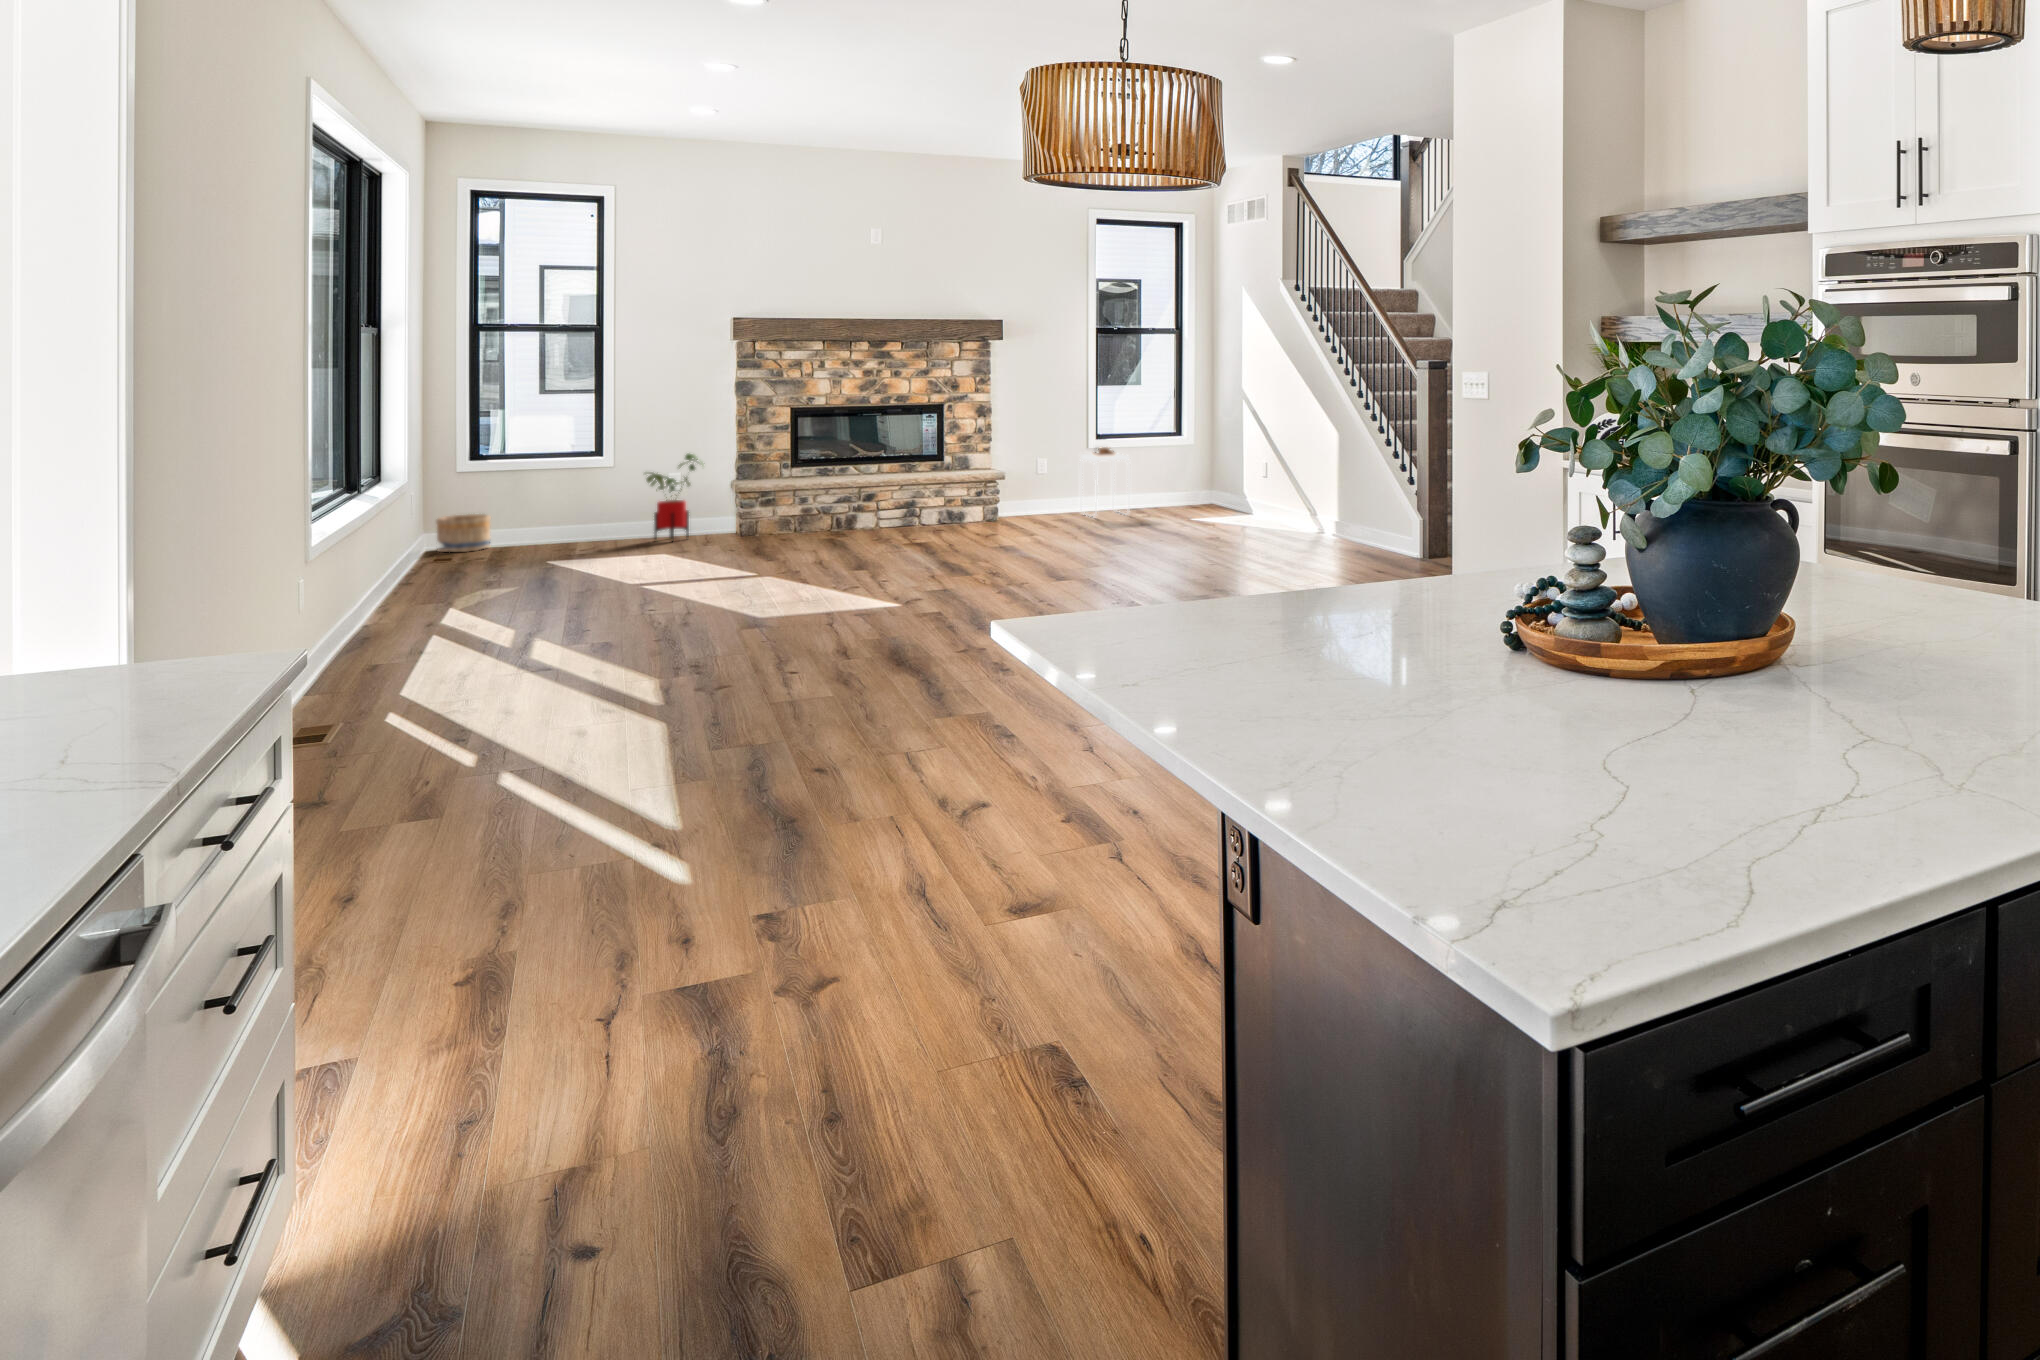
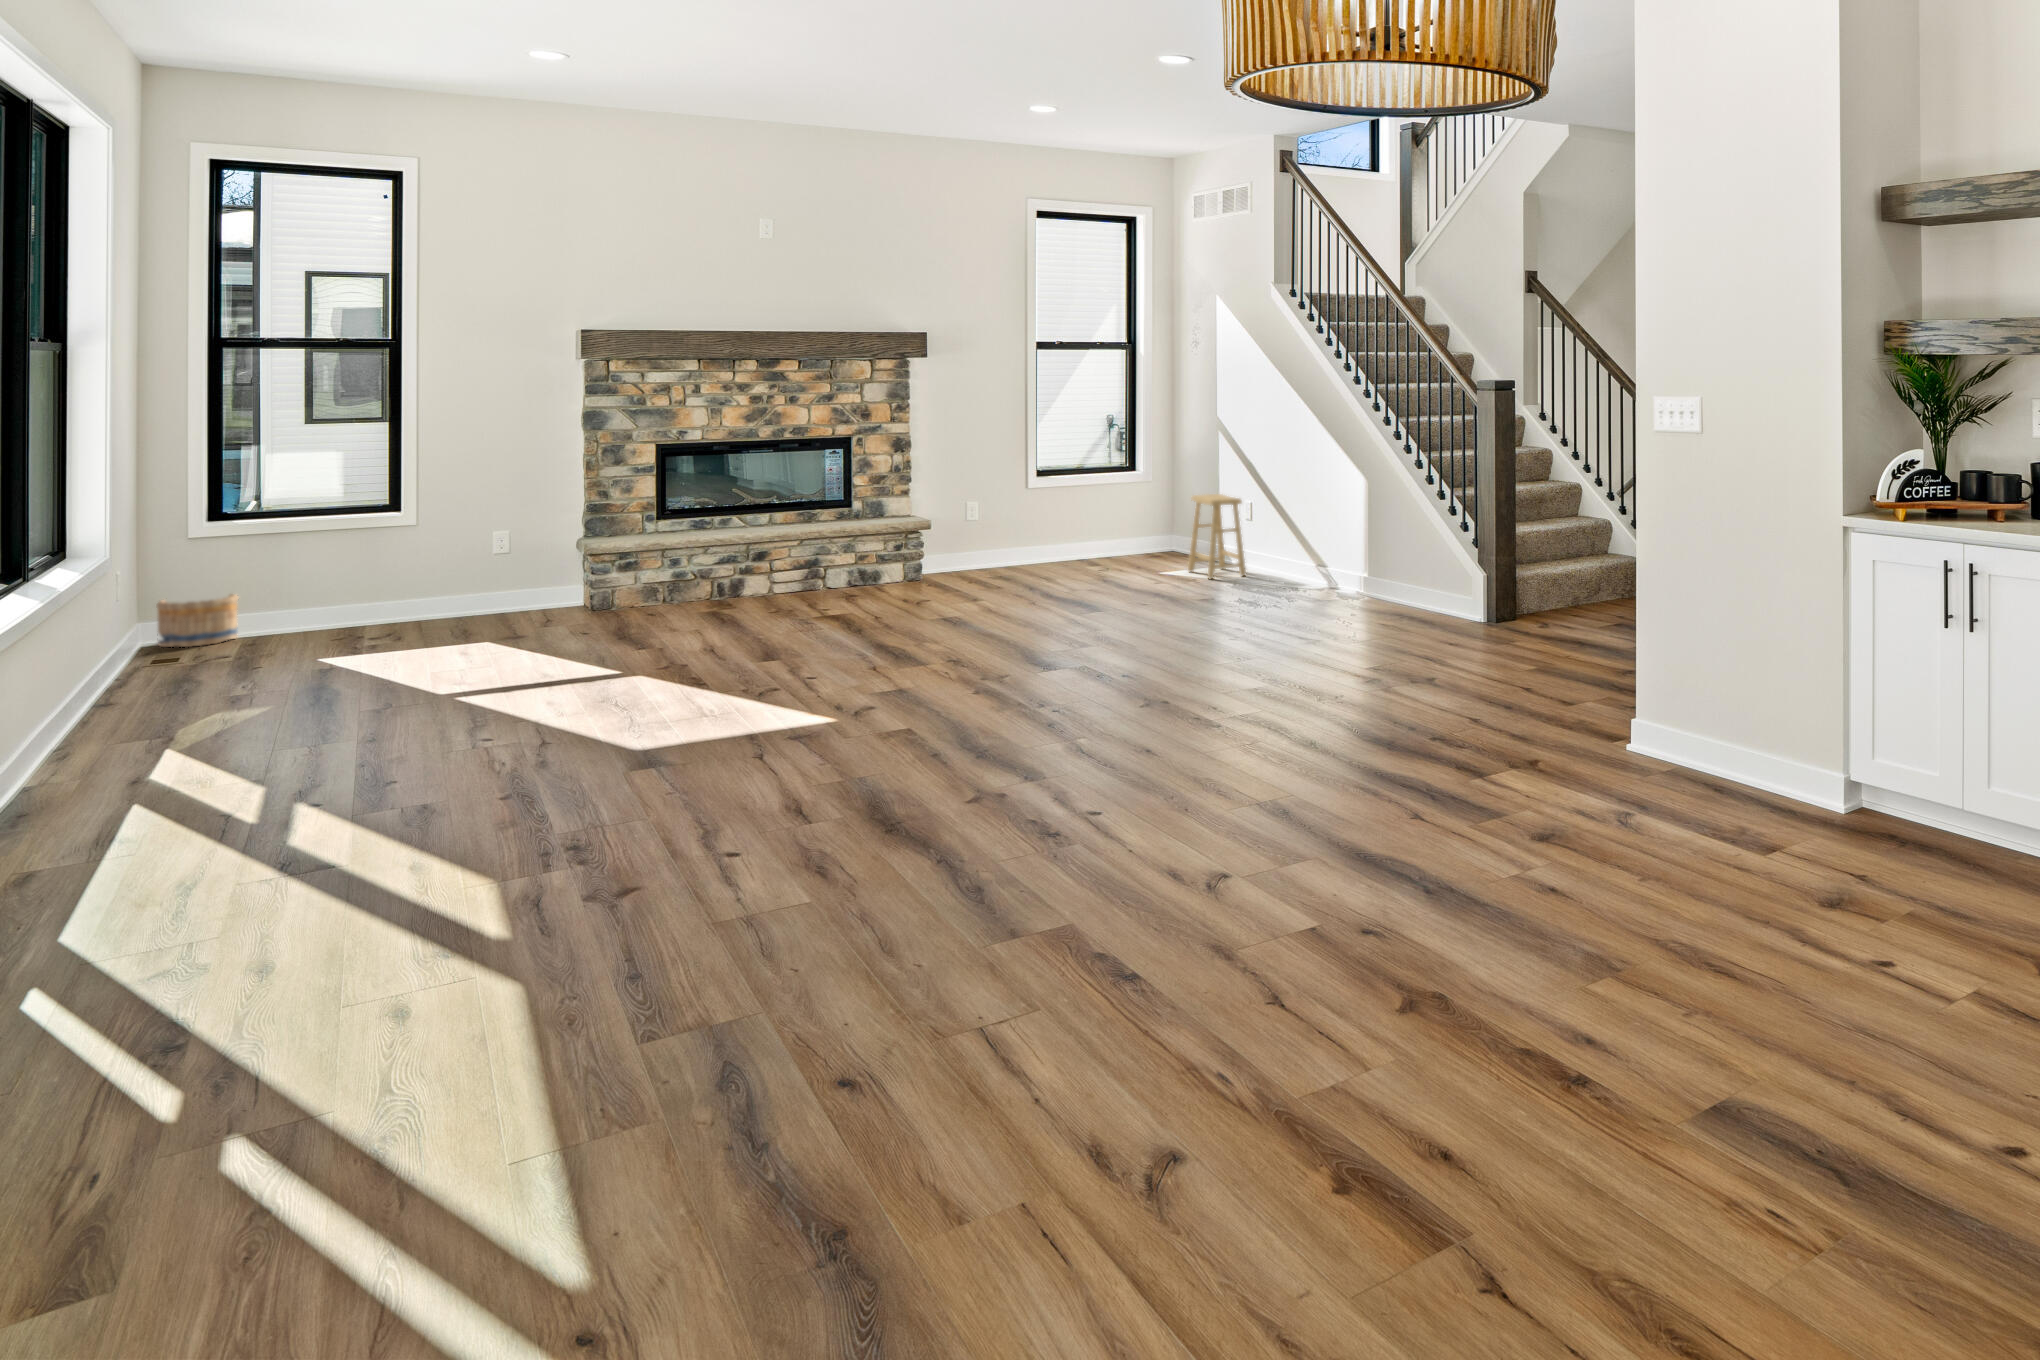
side table: present [1081,447,1129,515] -> none [1019,485,1082,571]
house plant: present [647,454,698,539] -> none [456,506,542,622]
footstool: none [1213,456,1258,526] -> present [1188,494,1246,579]

